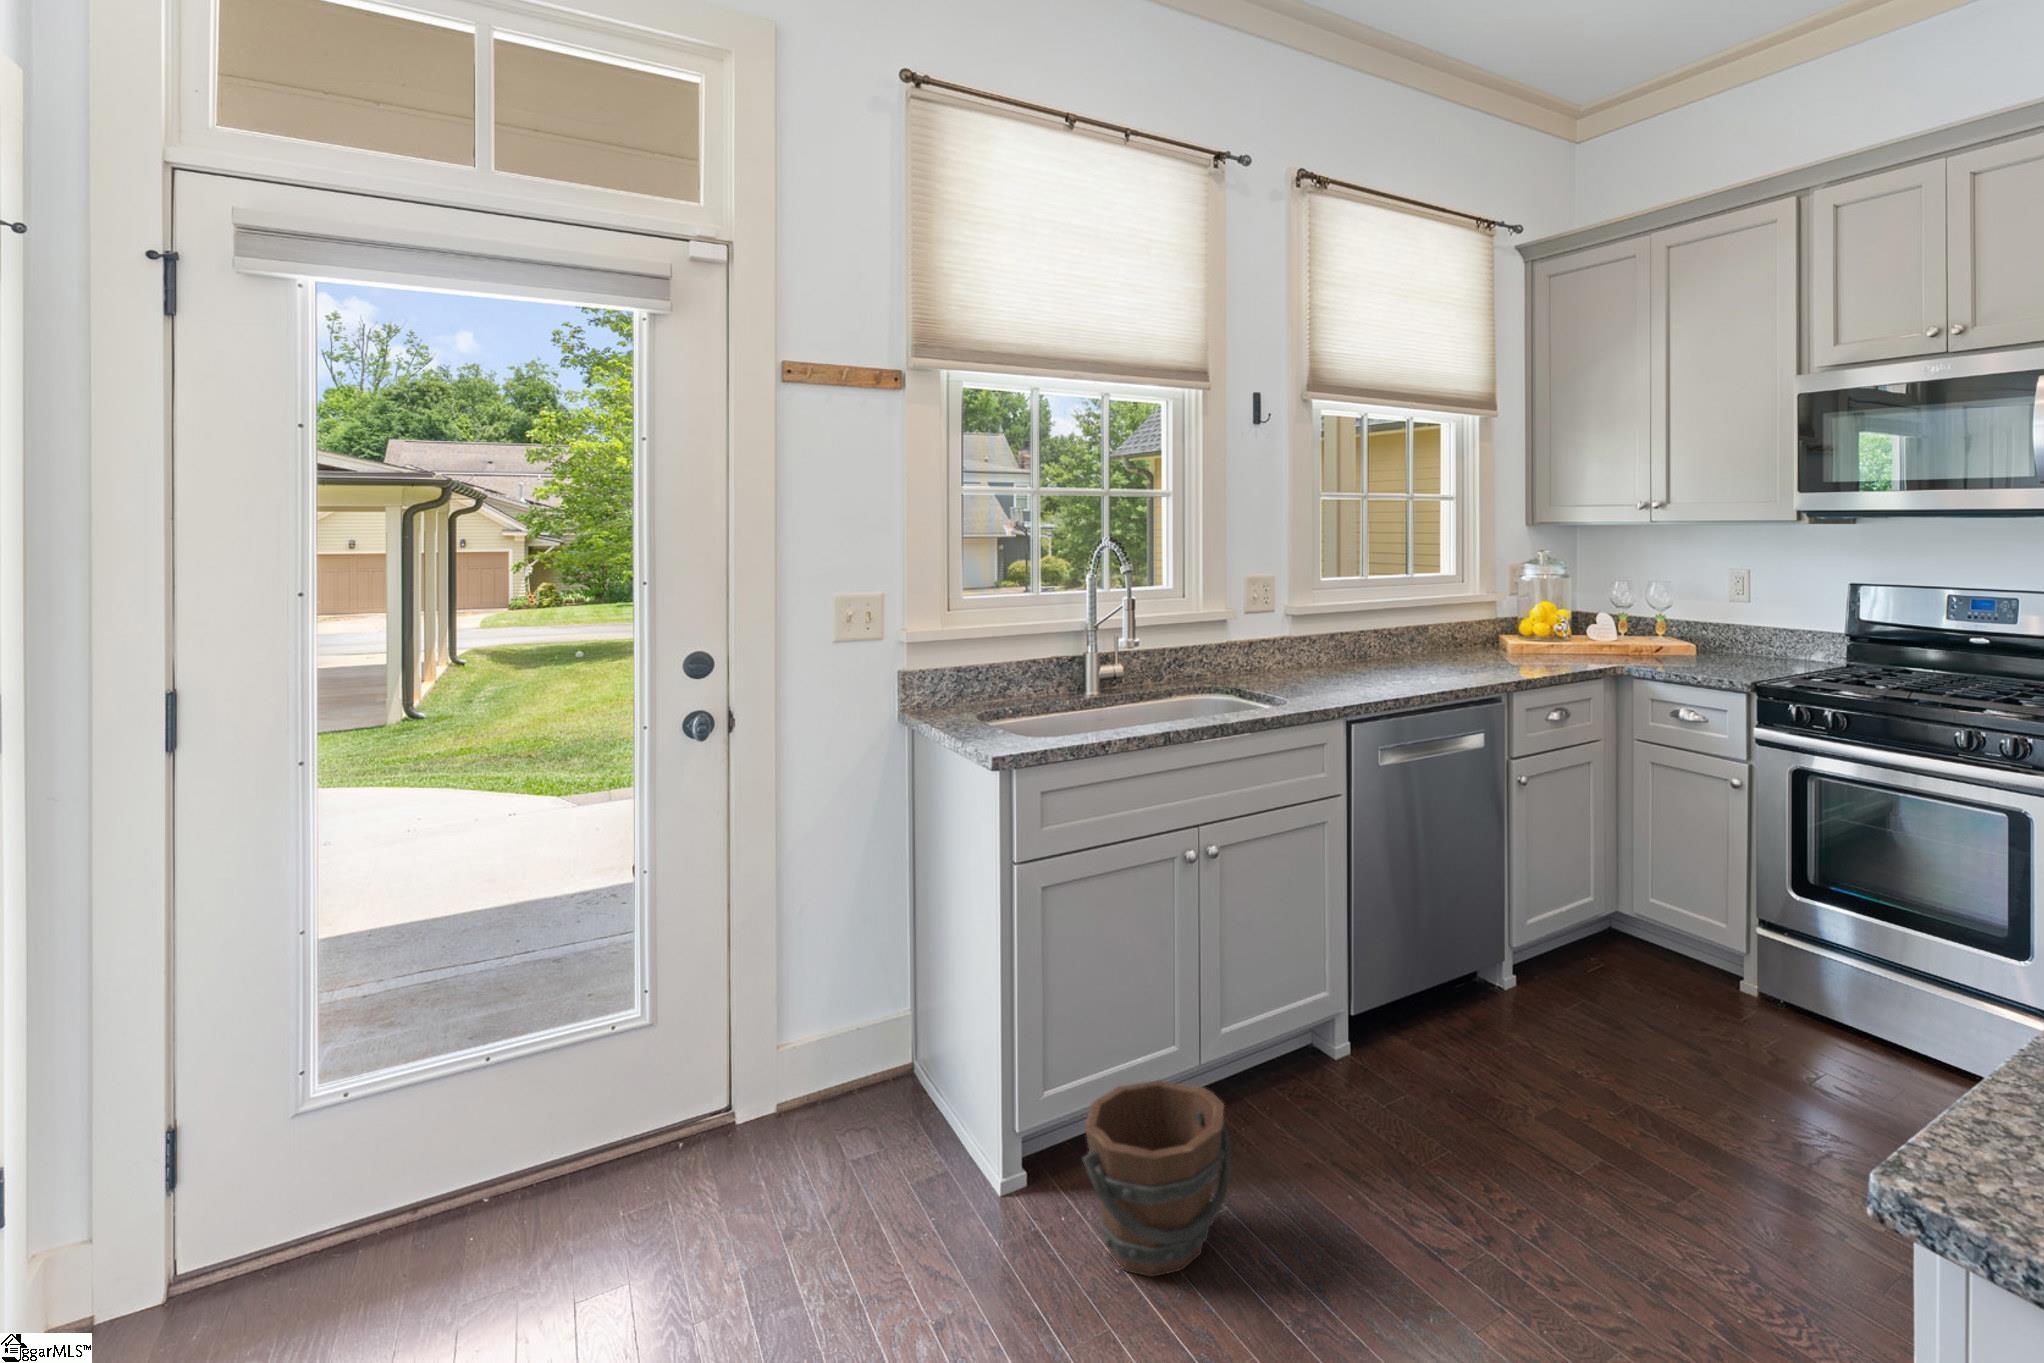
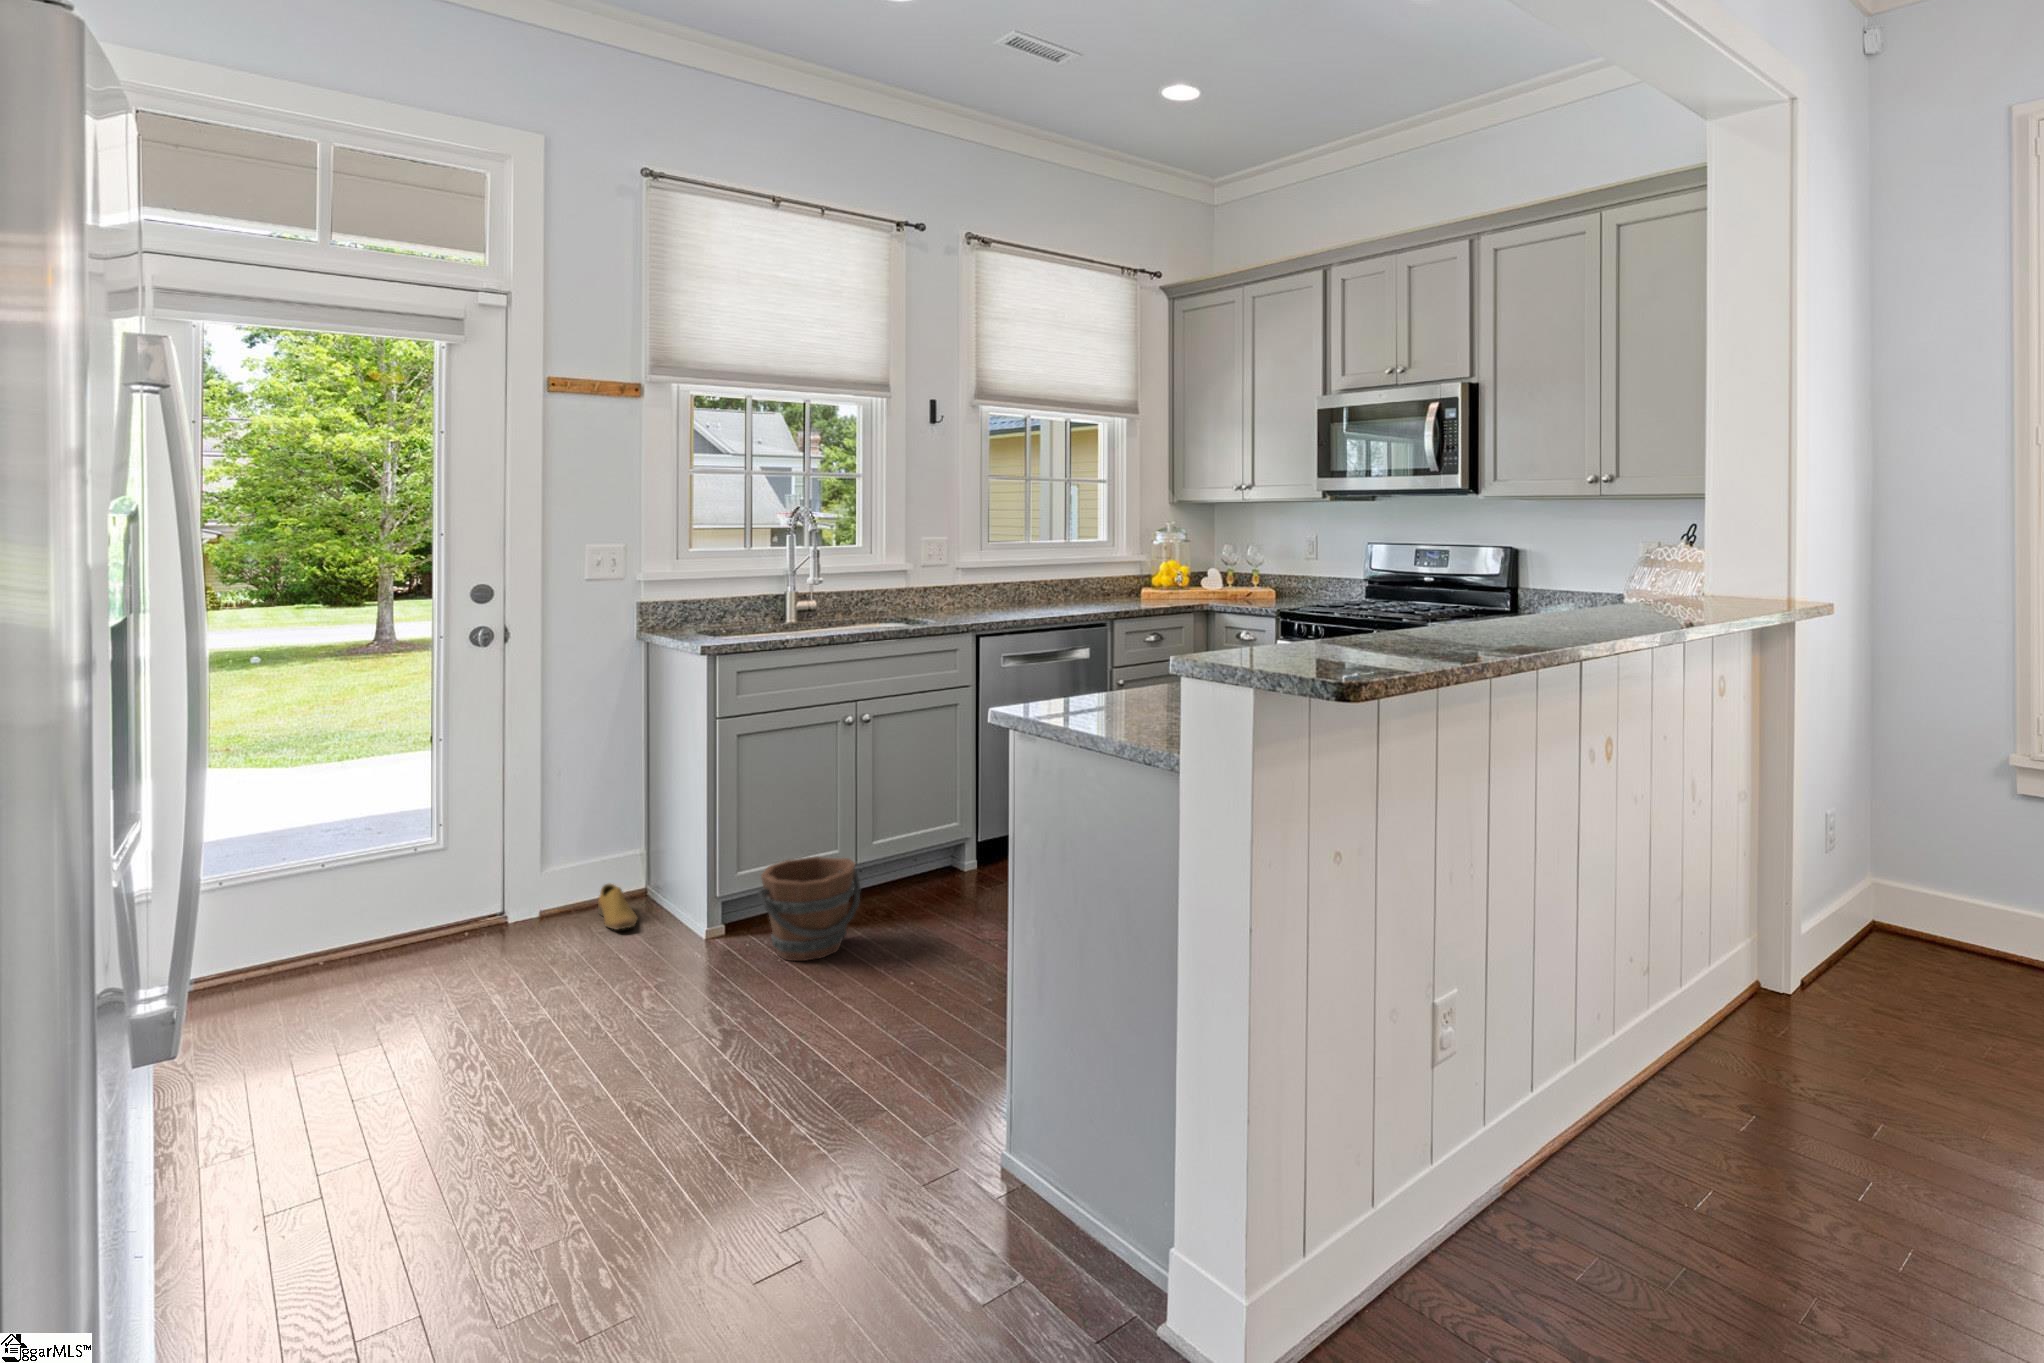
shoe: none [846,1078,900,1170] -> present [598,884,638,930]

